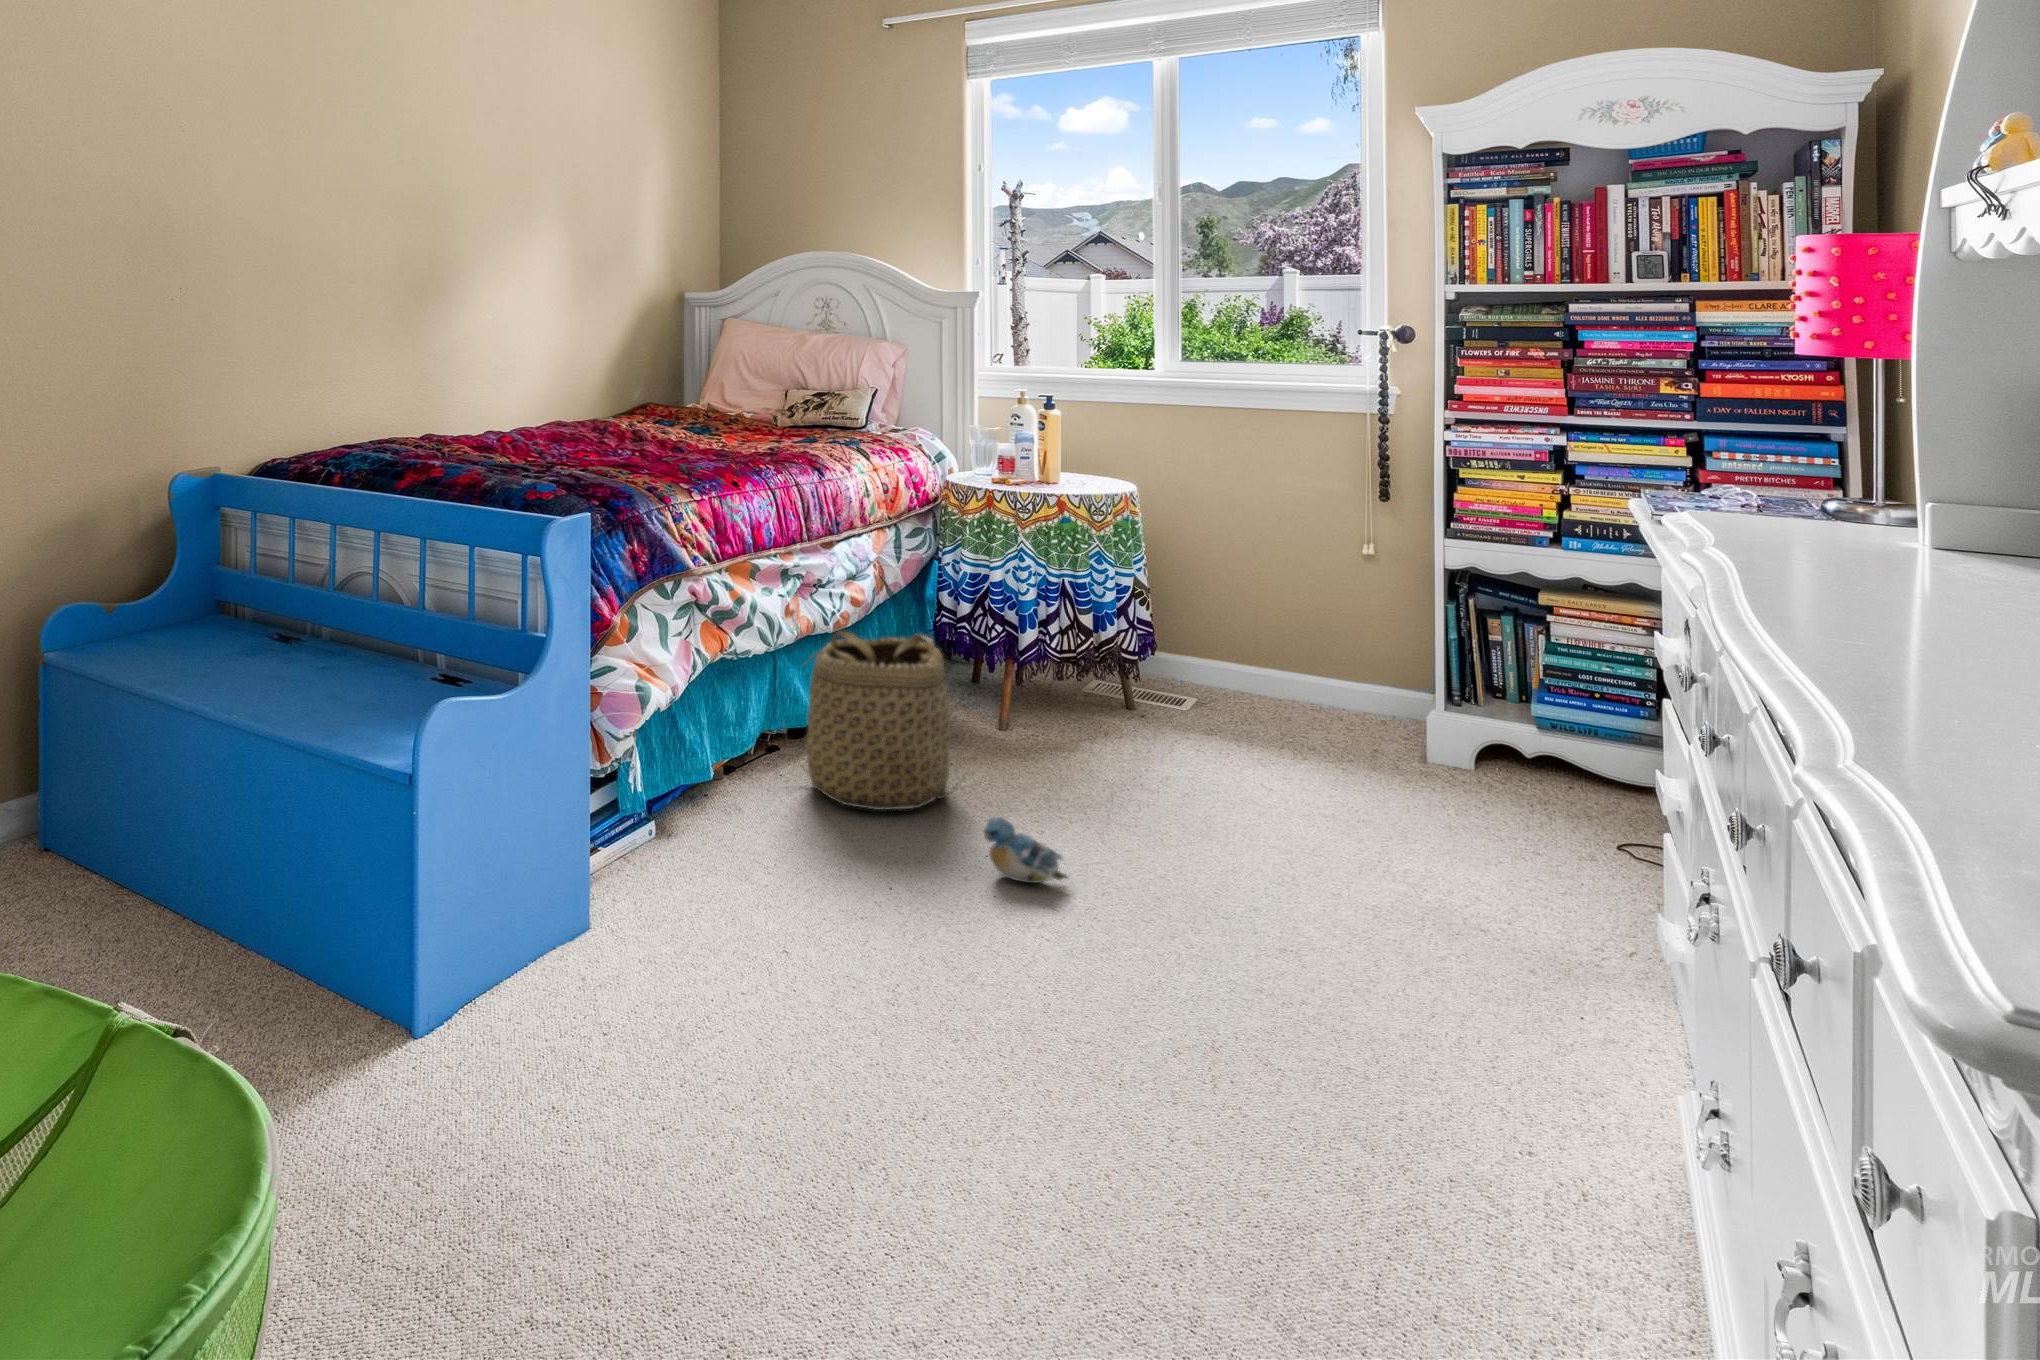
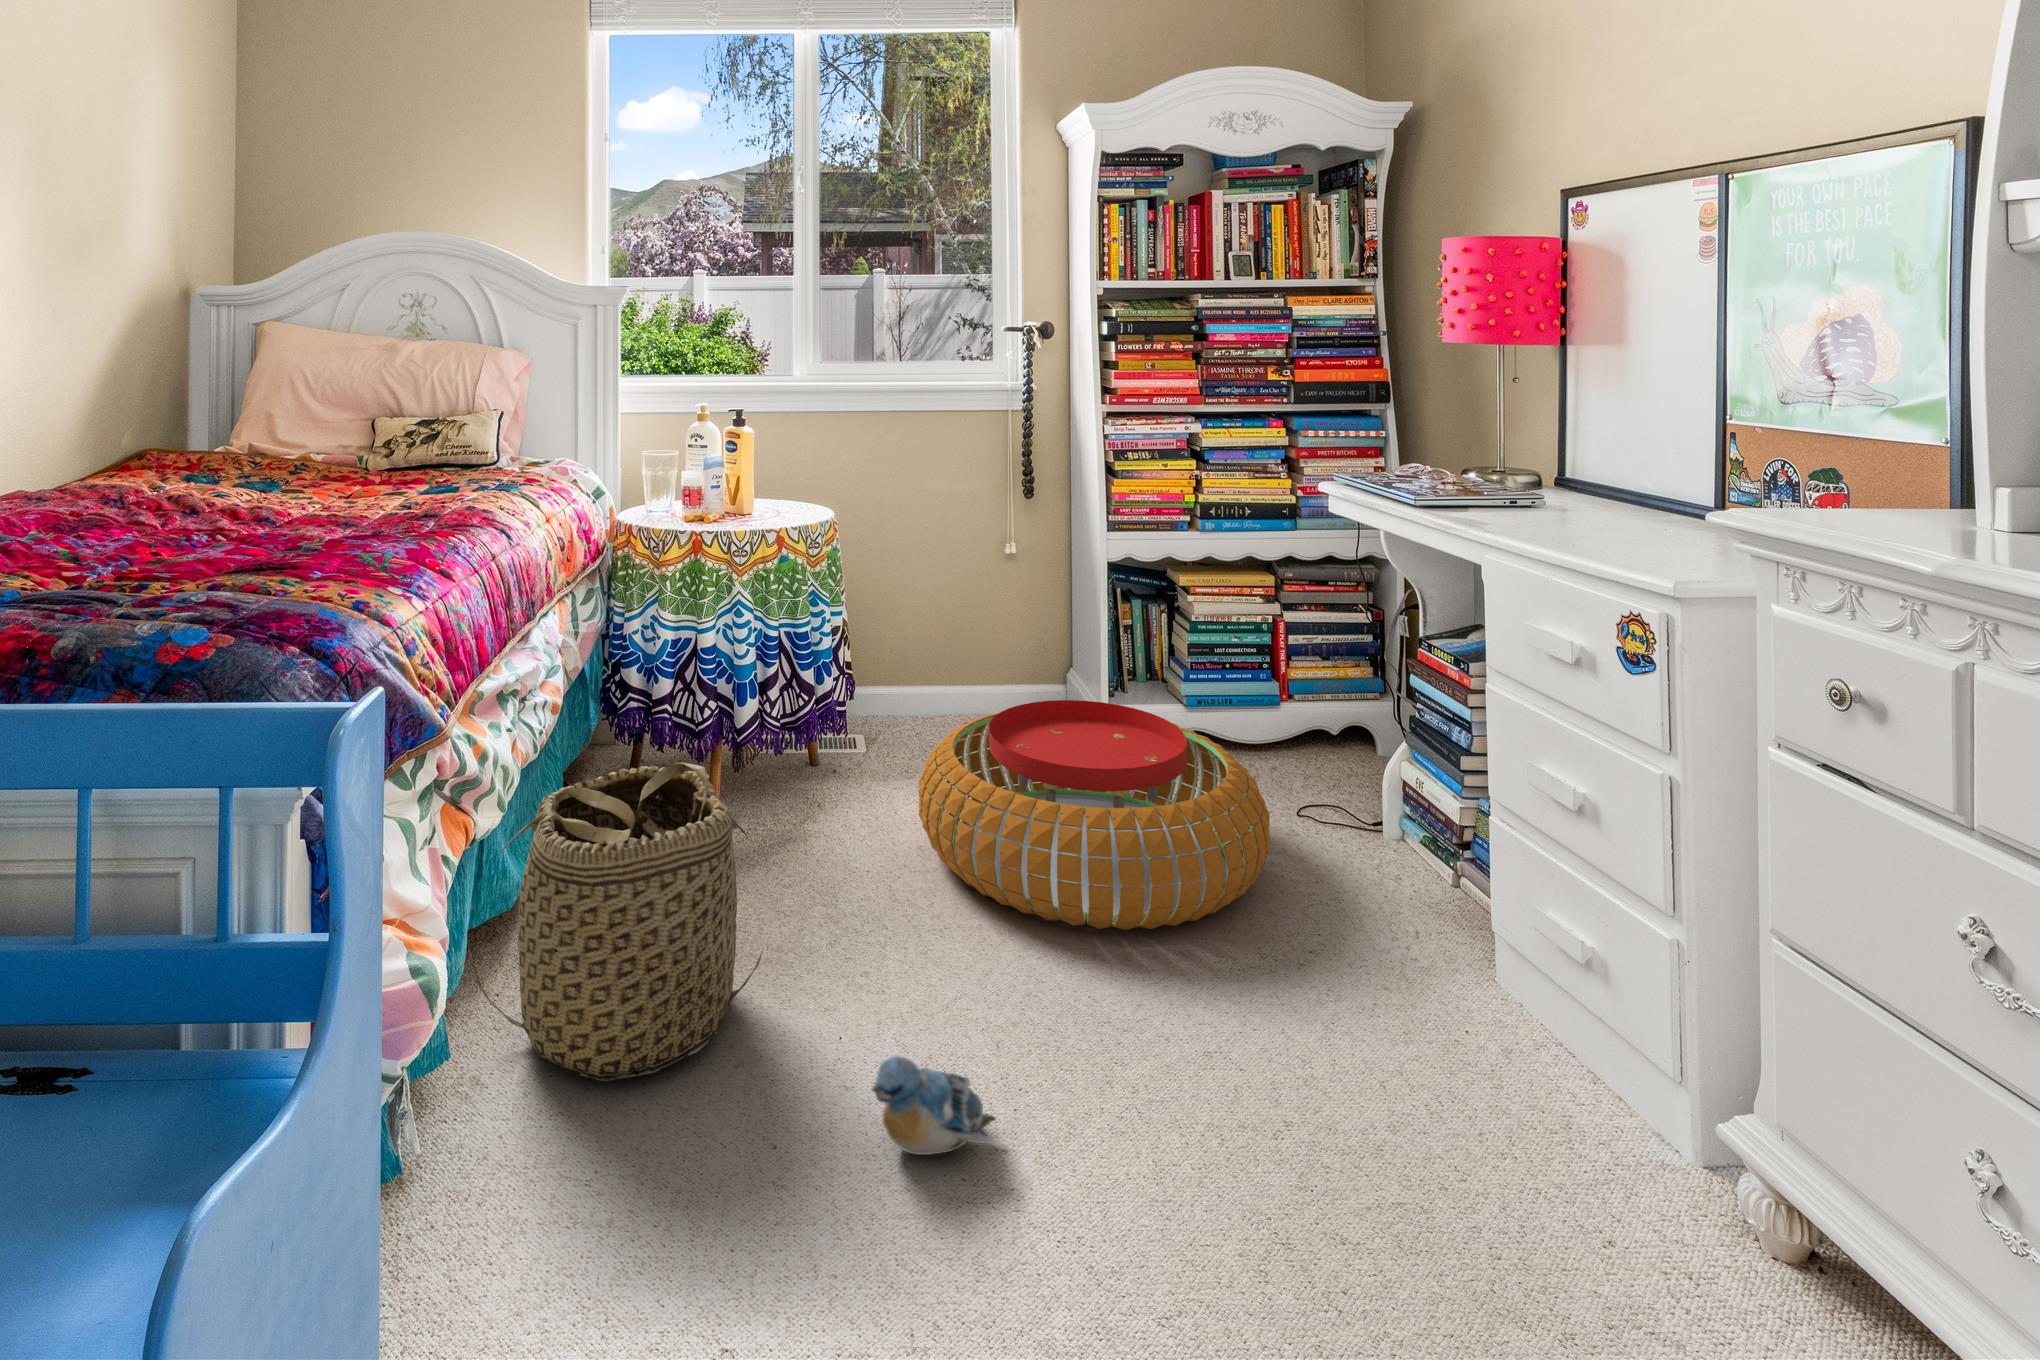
pouf: none [1153,677,1497,858] -> present [918,700,1270,930]

